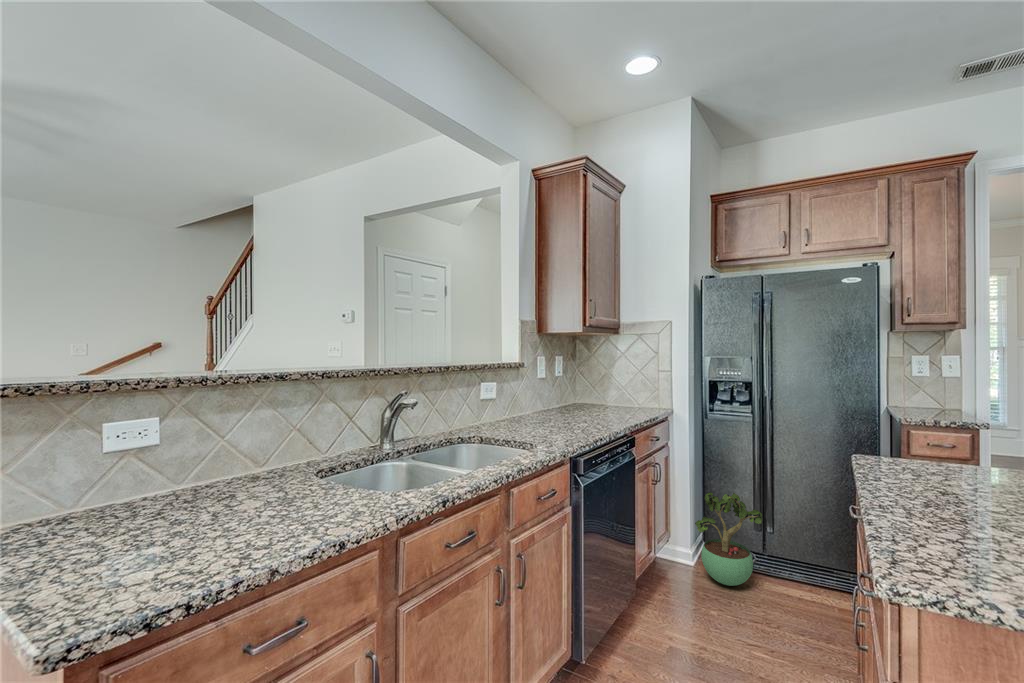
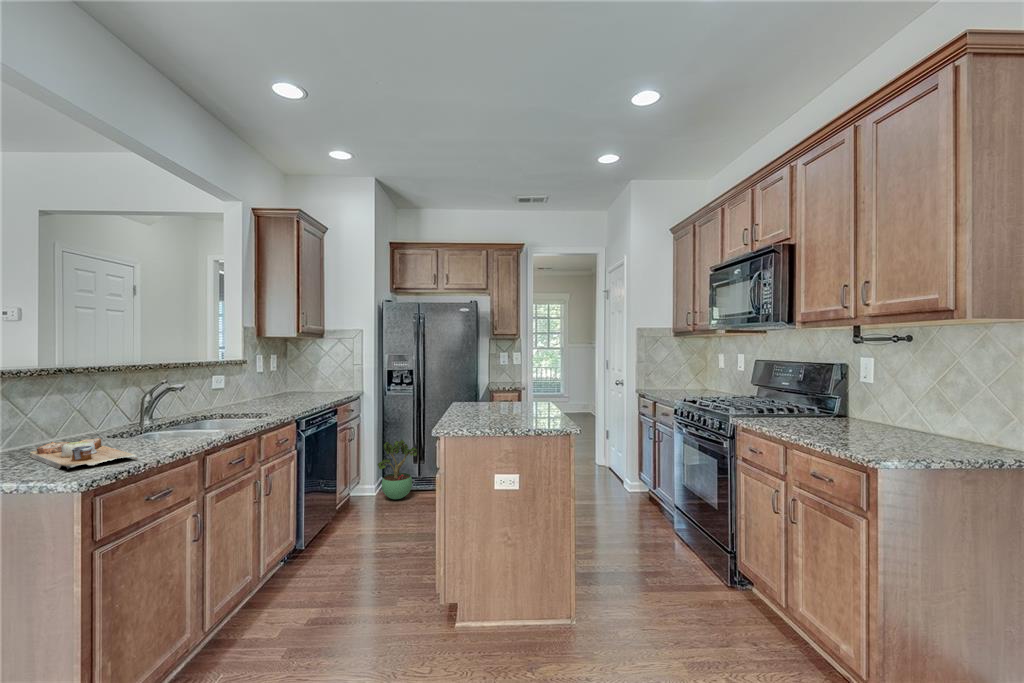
cutting board: none [152,483,287,571] -> present [30,438,138,469]

